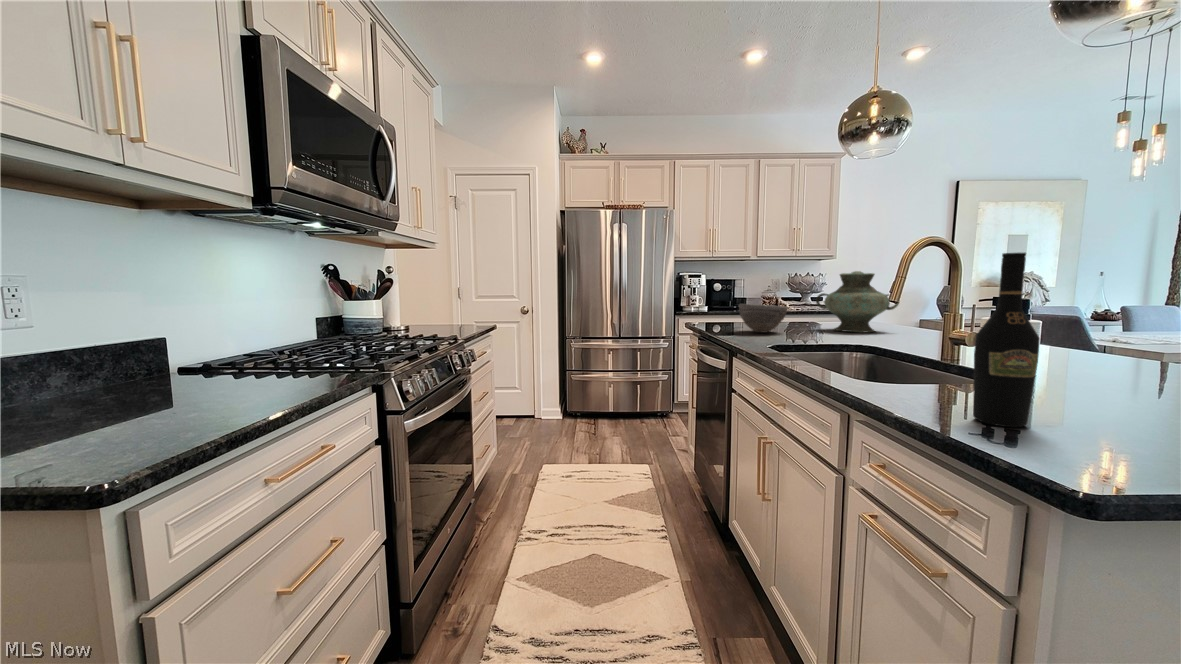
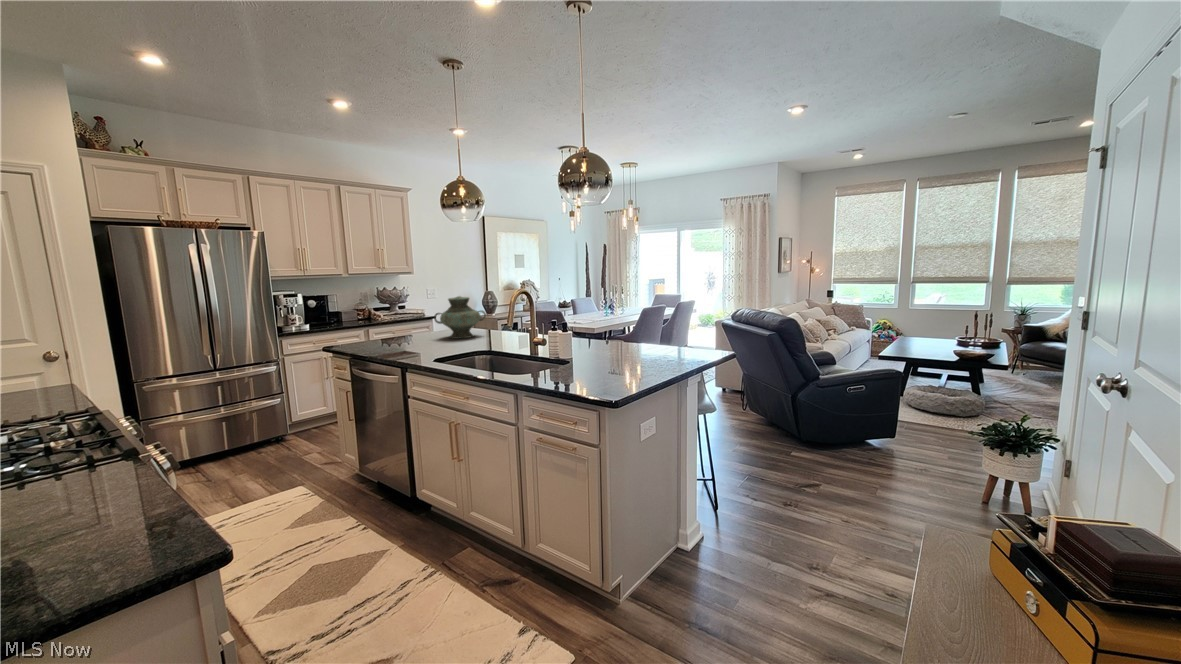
wine bottle: present [973,253,1040,427] -> none [568,314,587,384]
bowl: present [739,304,788,332] -> none [383,326,422,348]

